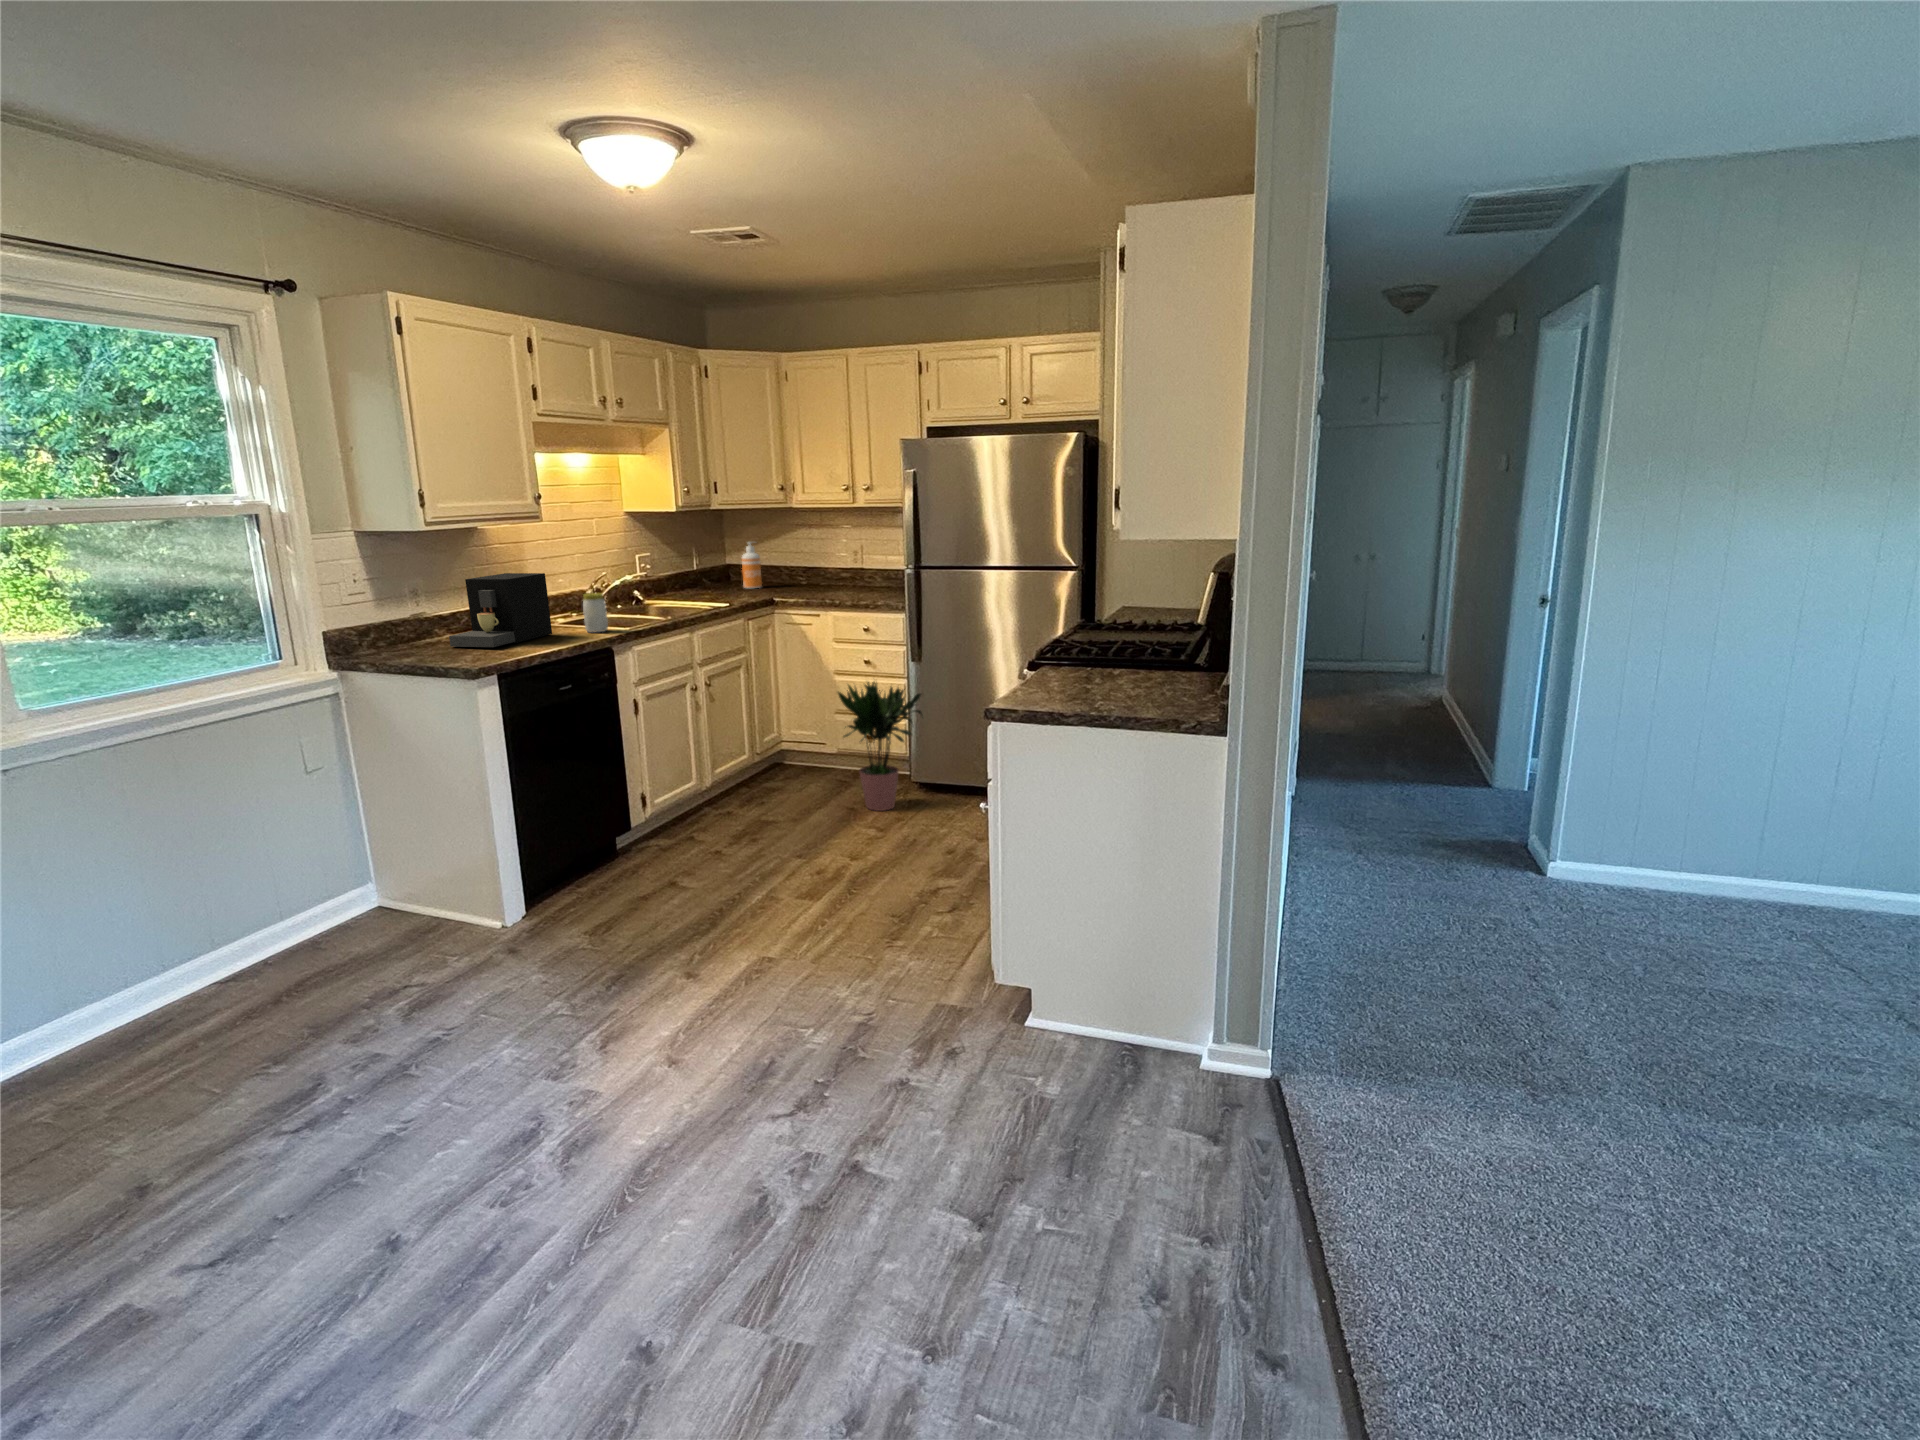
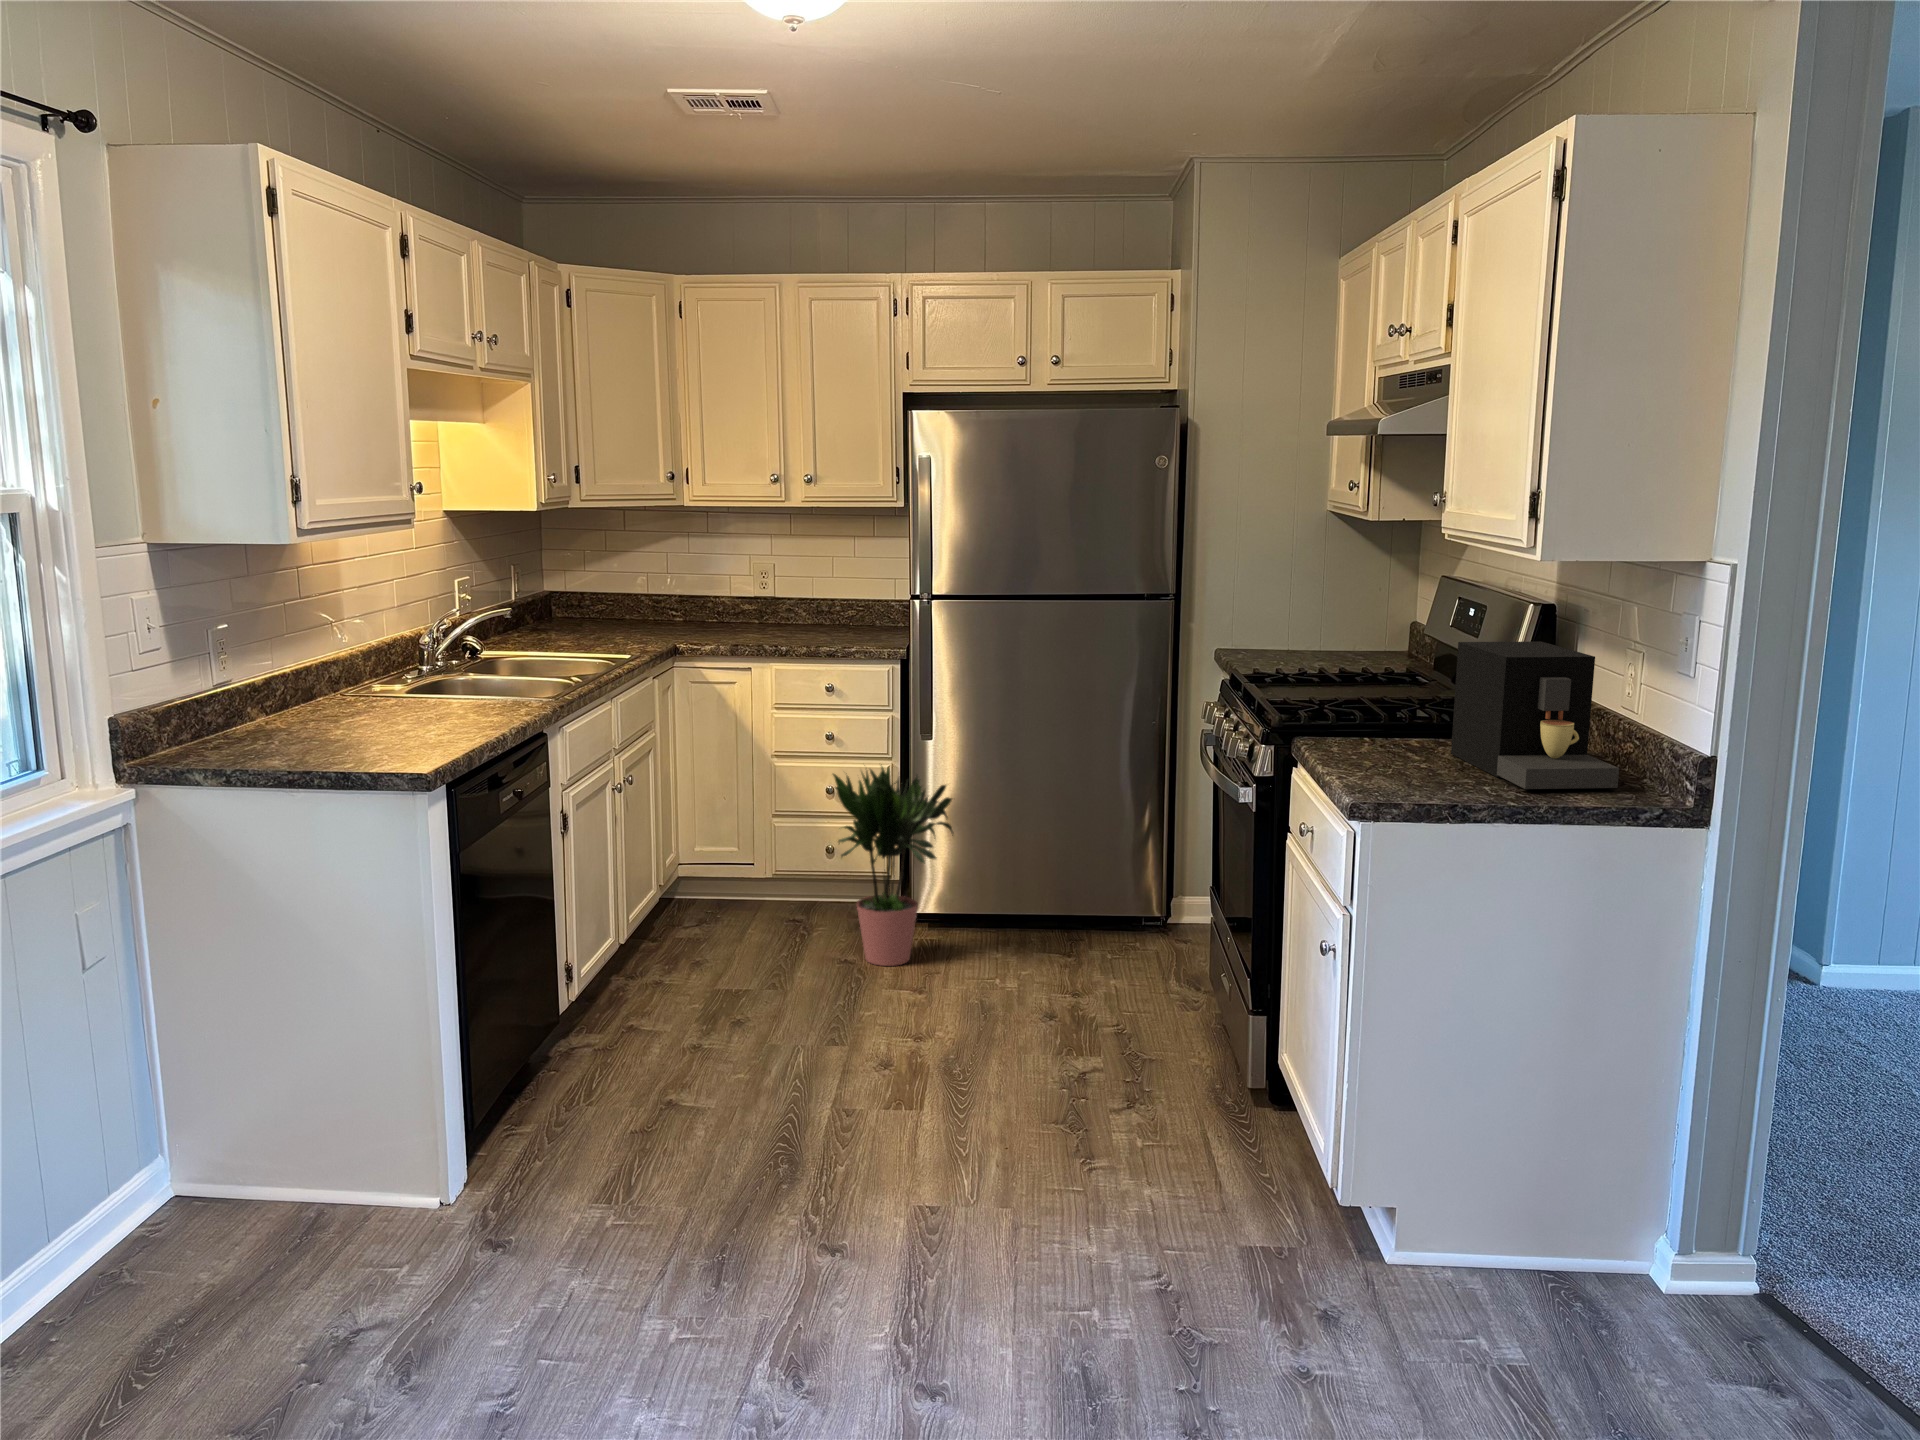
soap dispenser: present [742,542,762,588] -> none [583,557,614,629]
coffee maker: present [449,573,552,647] -> present [1451,641,1619,789]
jar: present [583,593,608,633] -> none [479,643,518,707]

